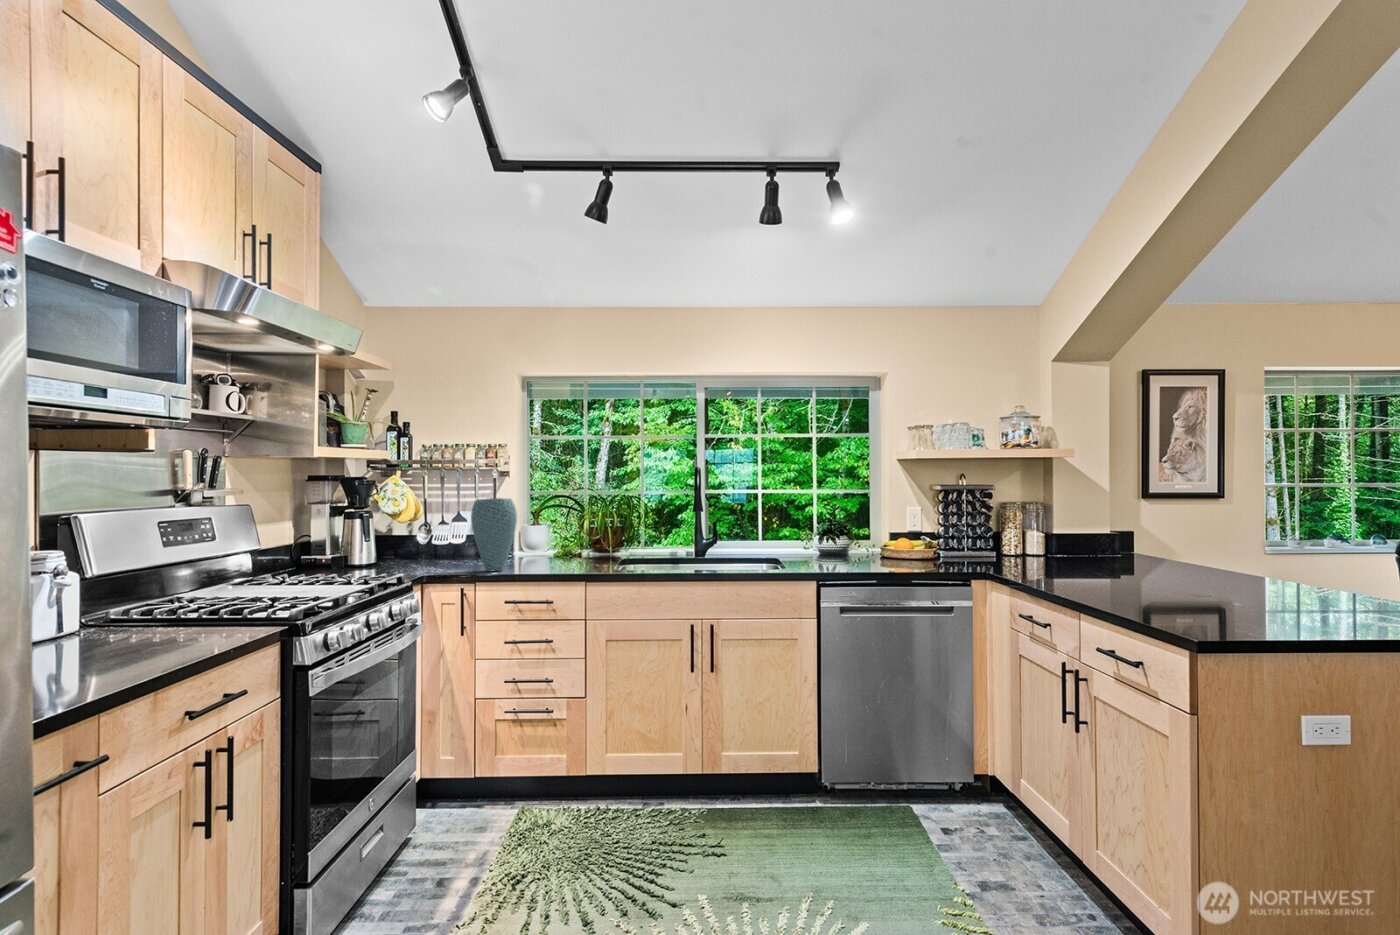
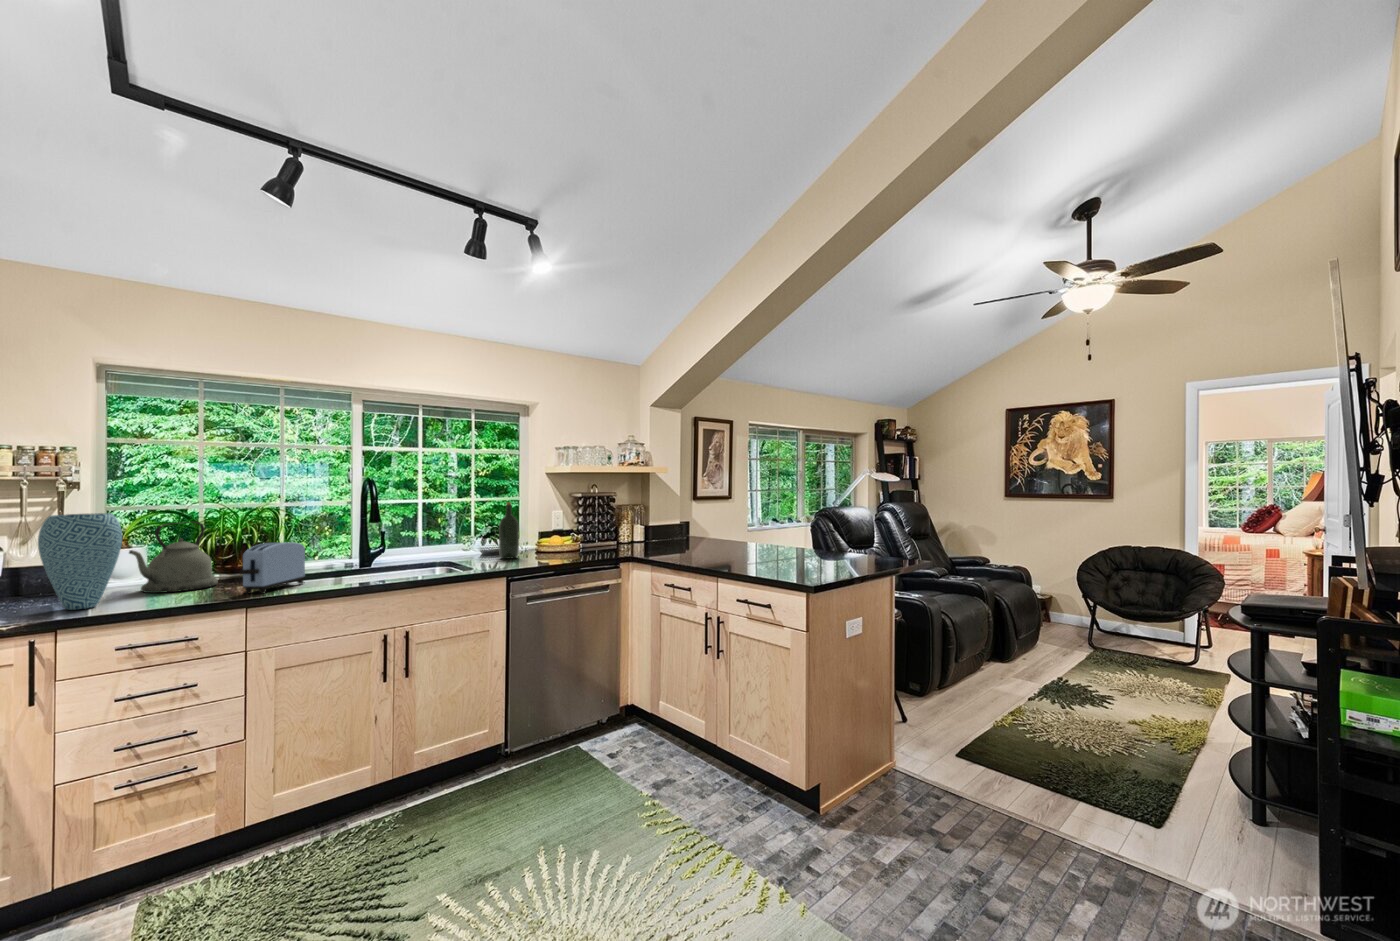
wine bottle: none [837,497,860,563] -> present [499,502,519,559]
kettle: none [527,508,587,565] -> present [129,522,218,593]
toaster: none [585,528,644,573] -> present [240,542,306,594]

